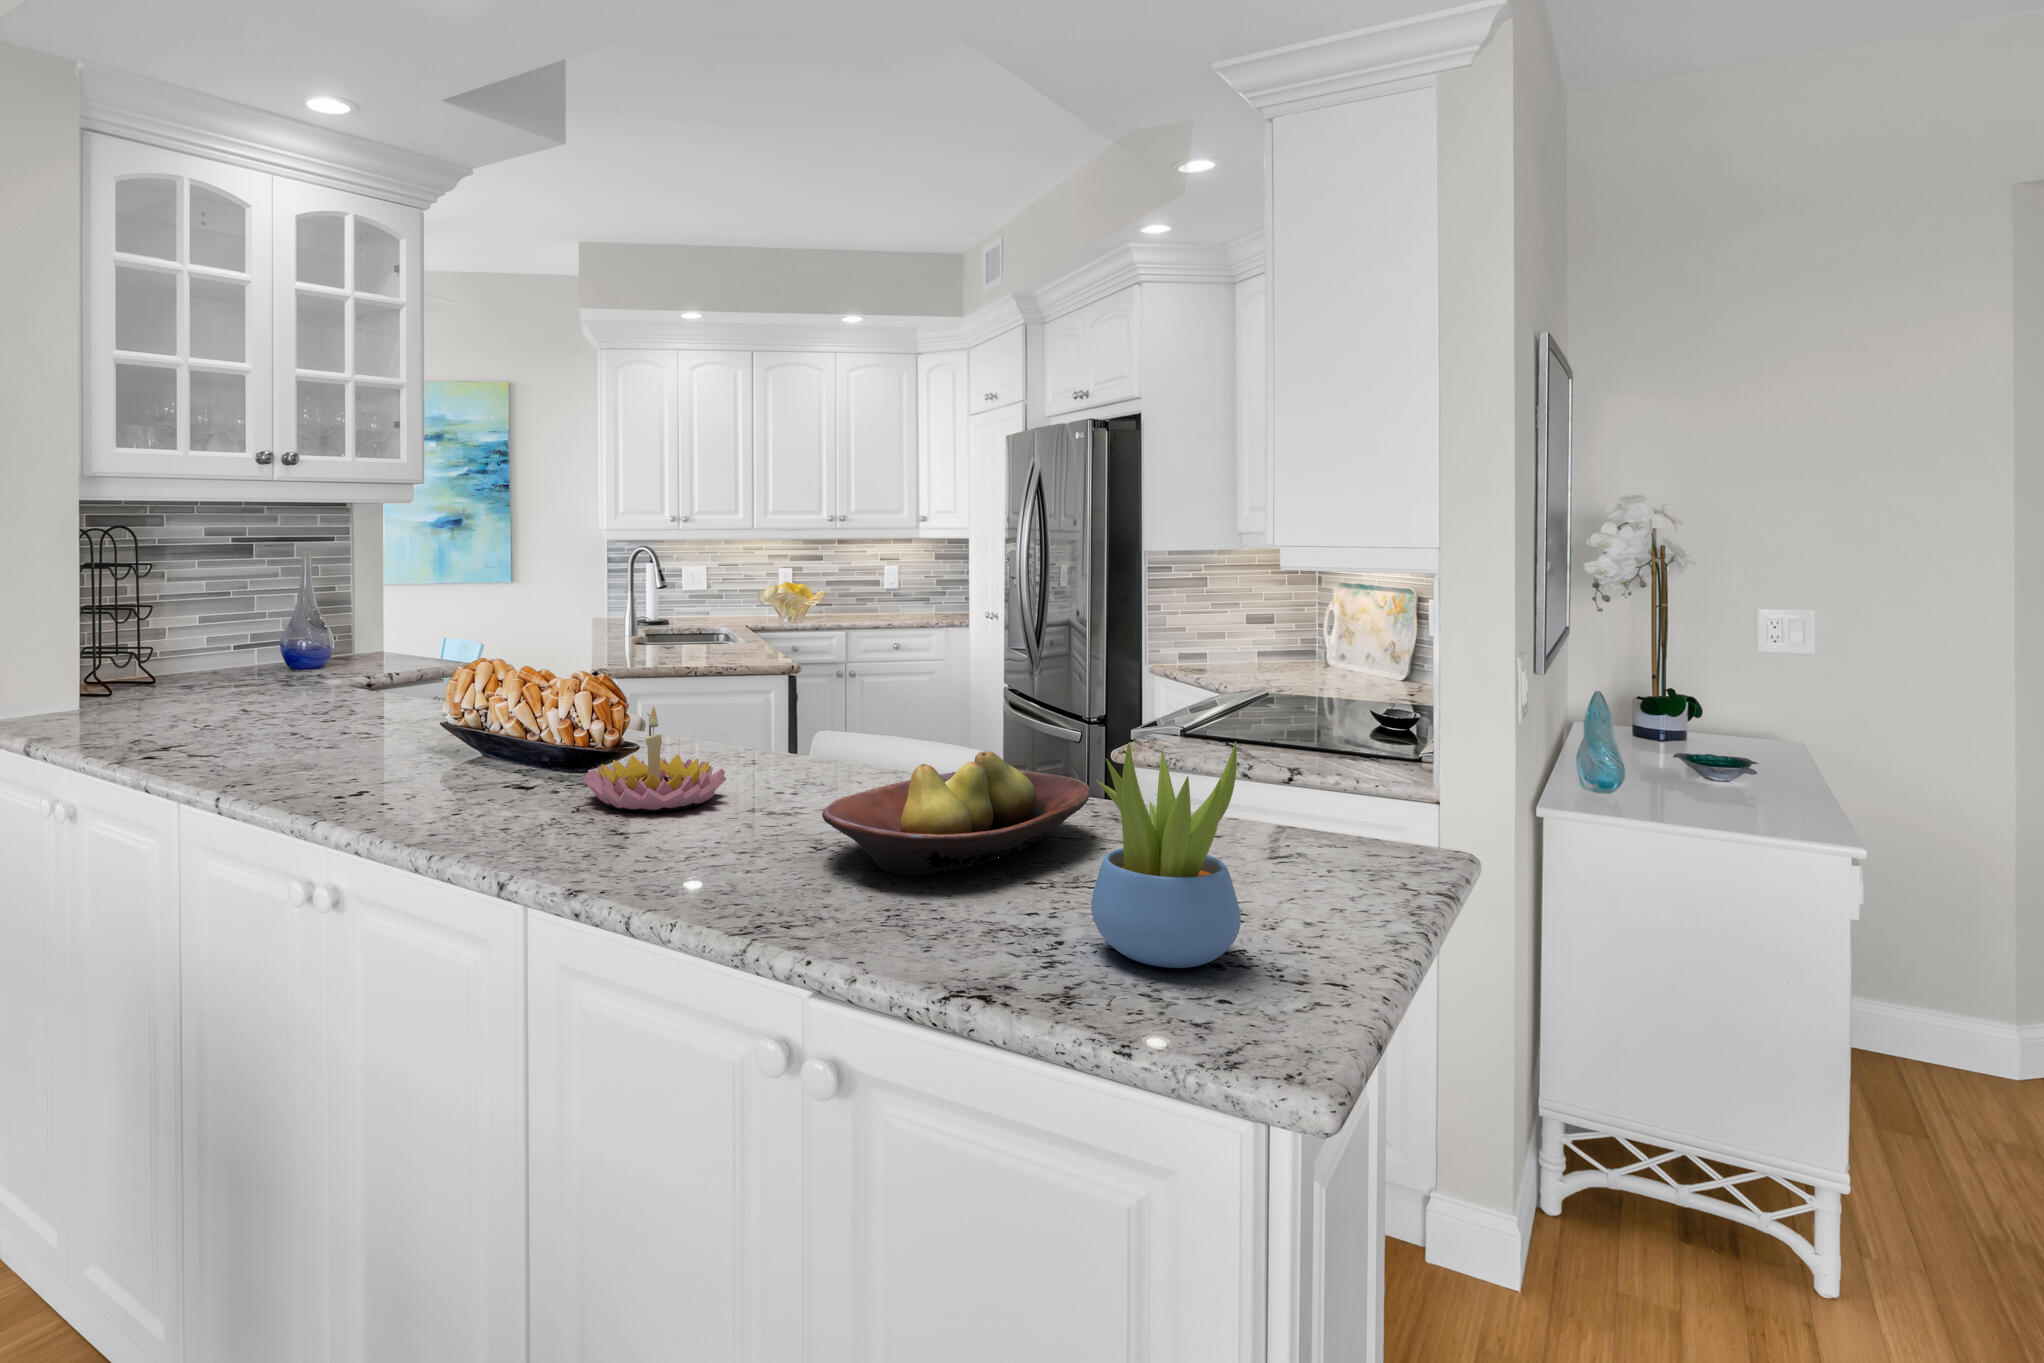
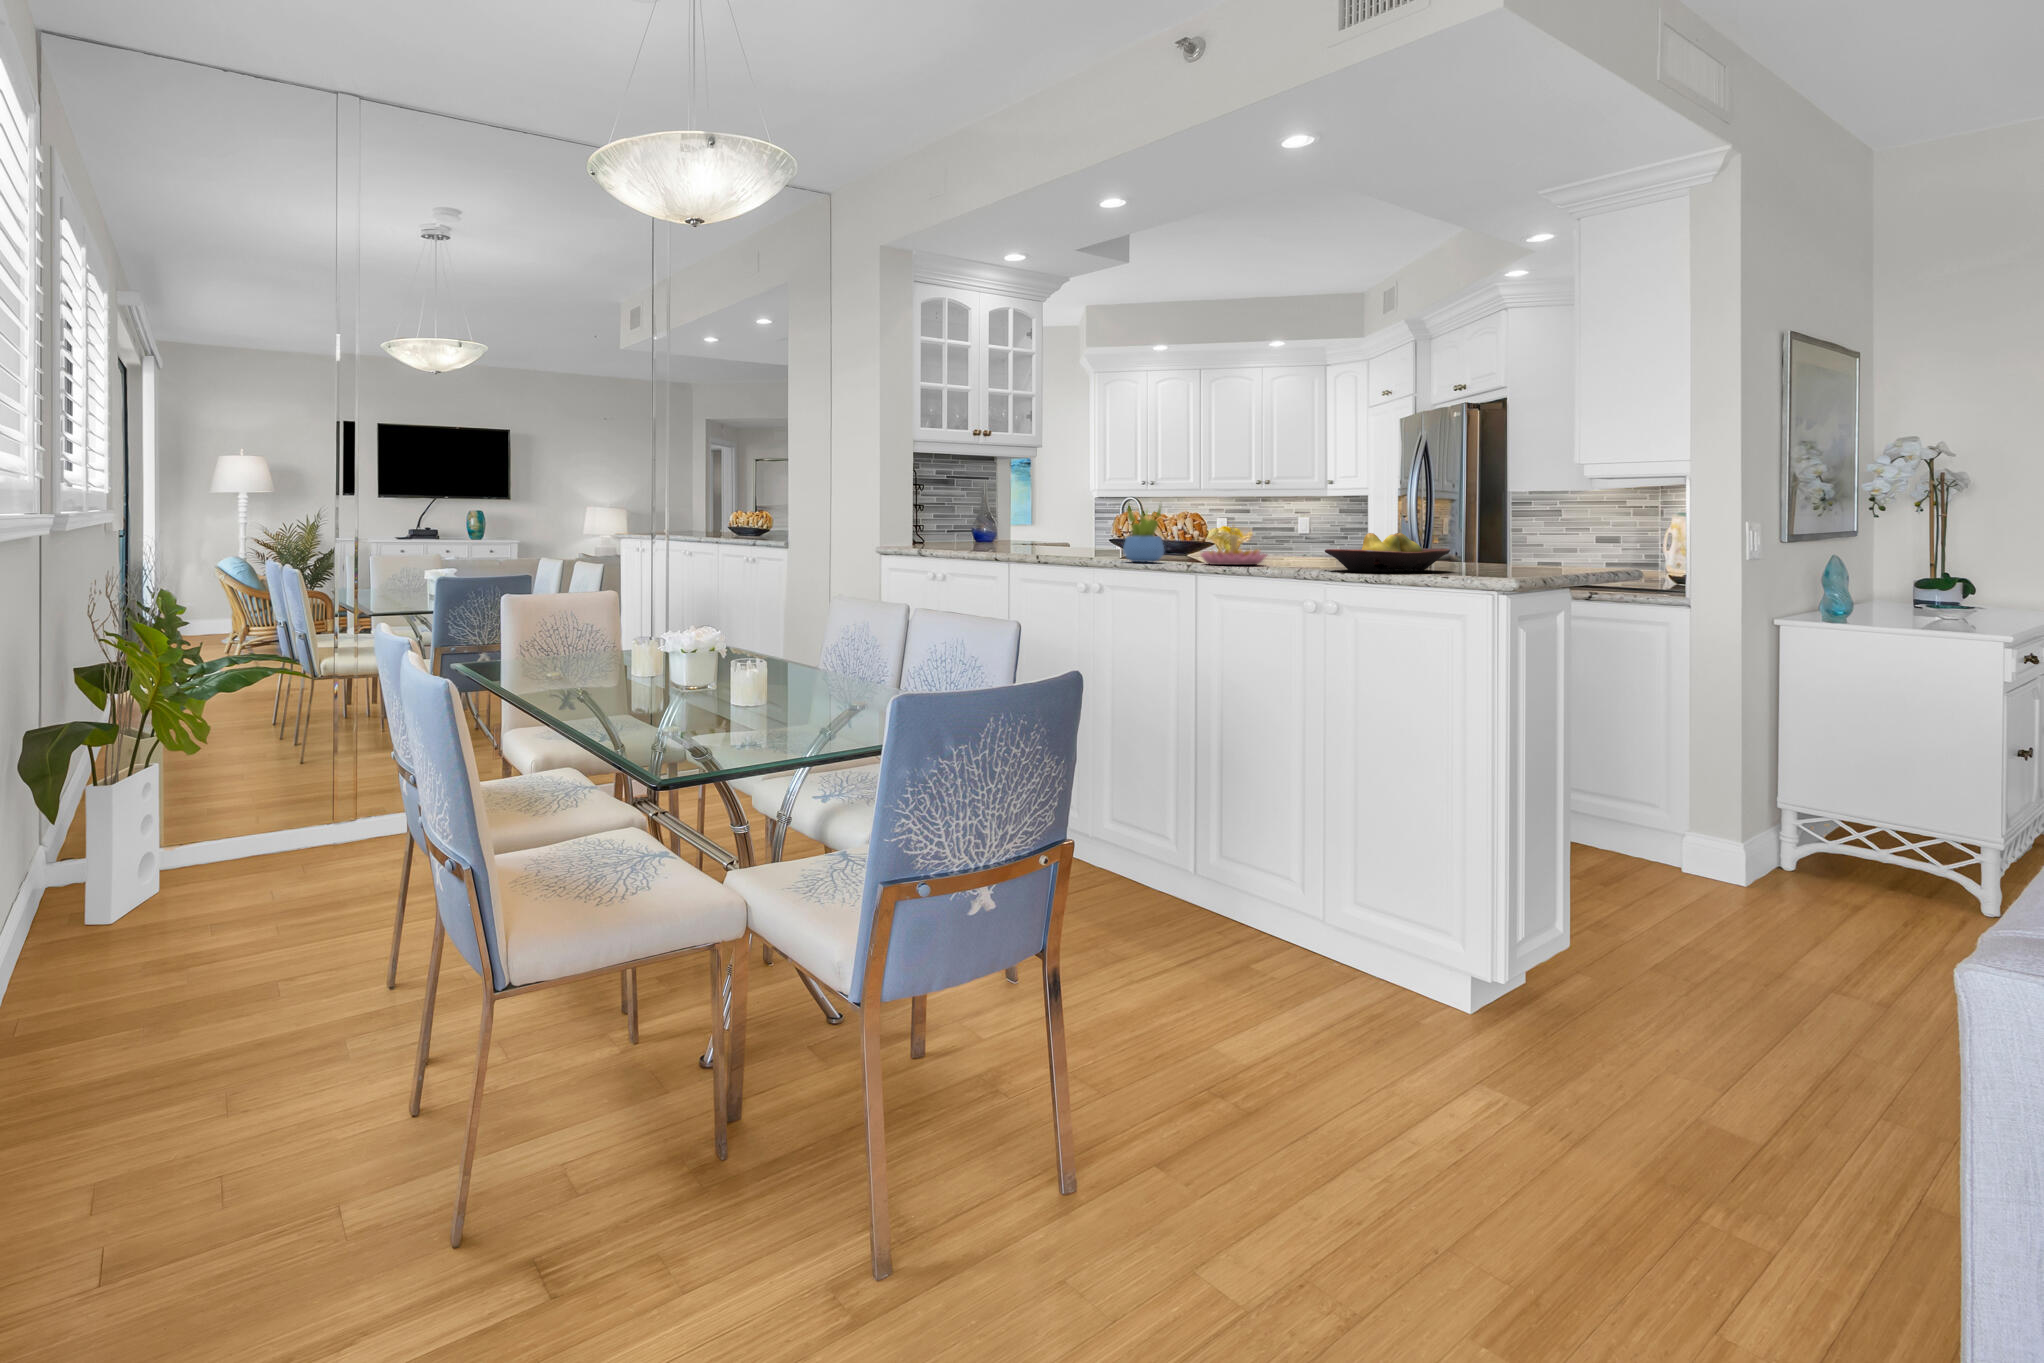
succulent plant: present [1091,742,1241,968] -> present [1123,505,1164,562]

